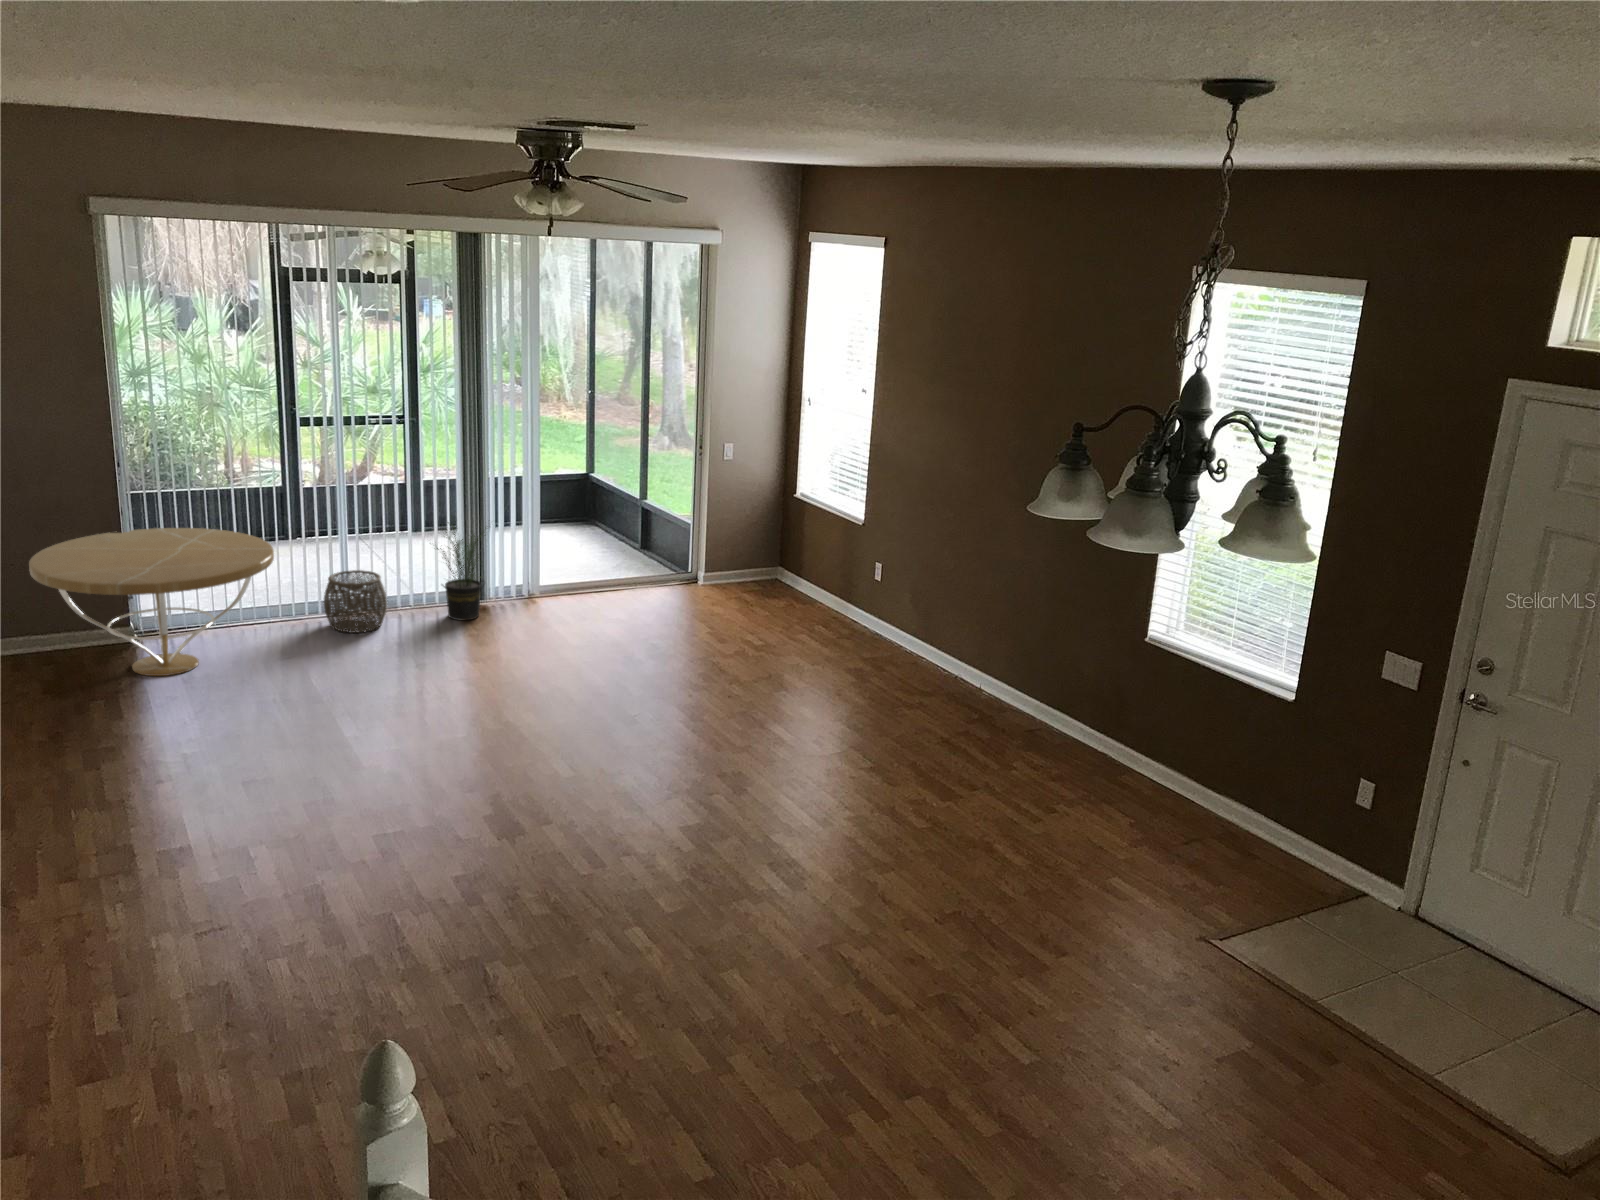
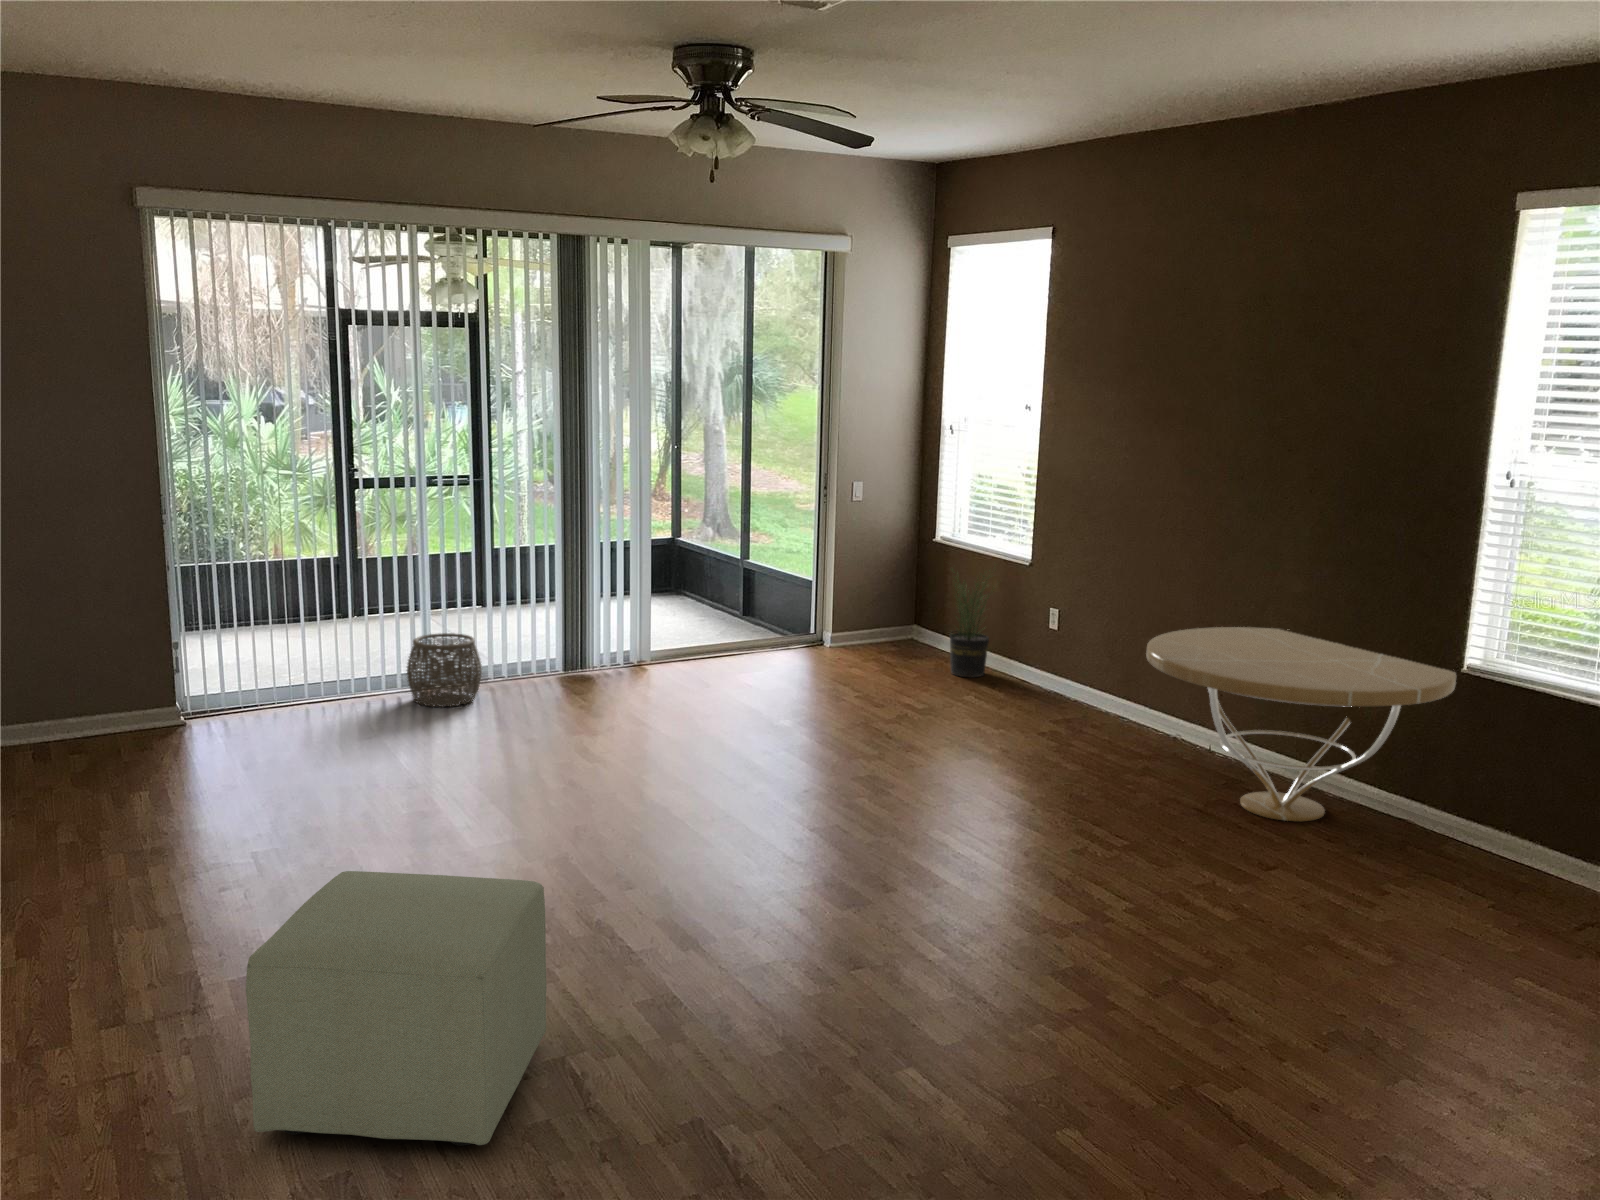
potted plant: present [437,526,481,620] -> present [950,569,992,677]
coffee table: present [29,528,274,676] -> present [1146,627,1456,821]
ottoman: none [45,816,301,1027] -> present [246,871,547,1146]

